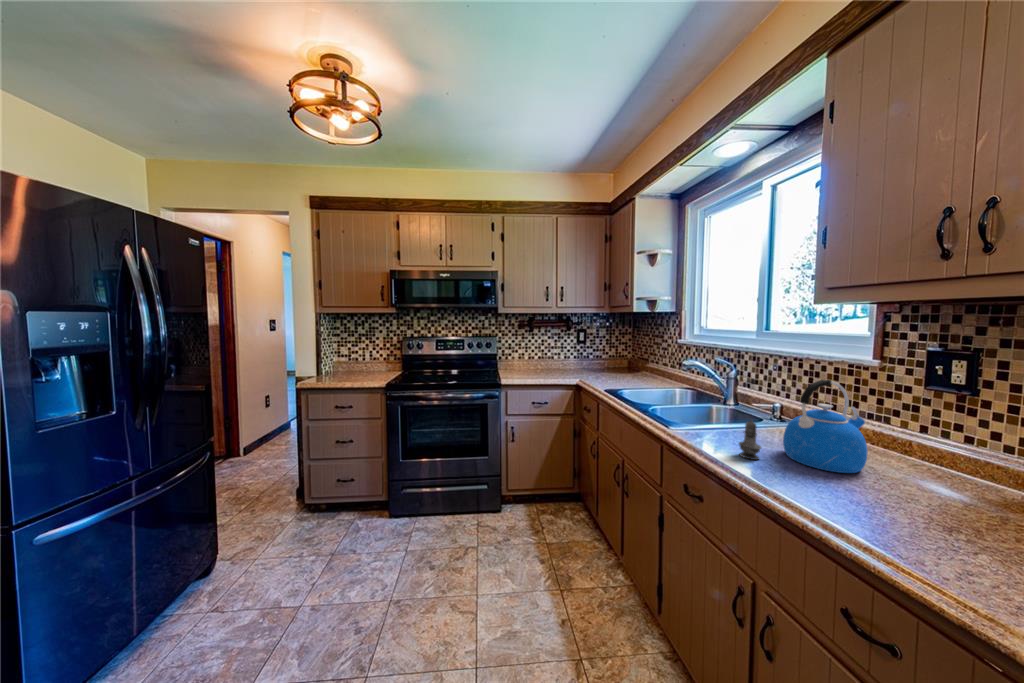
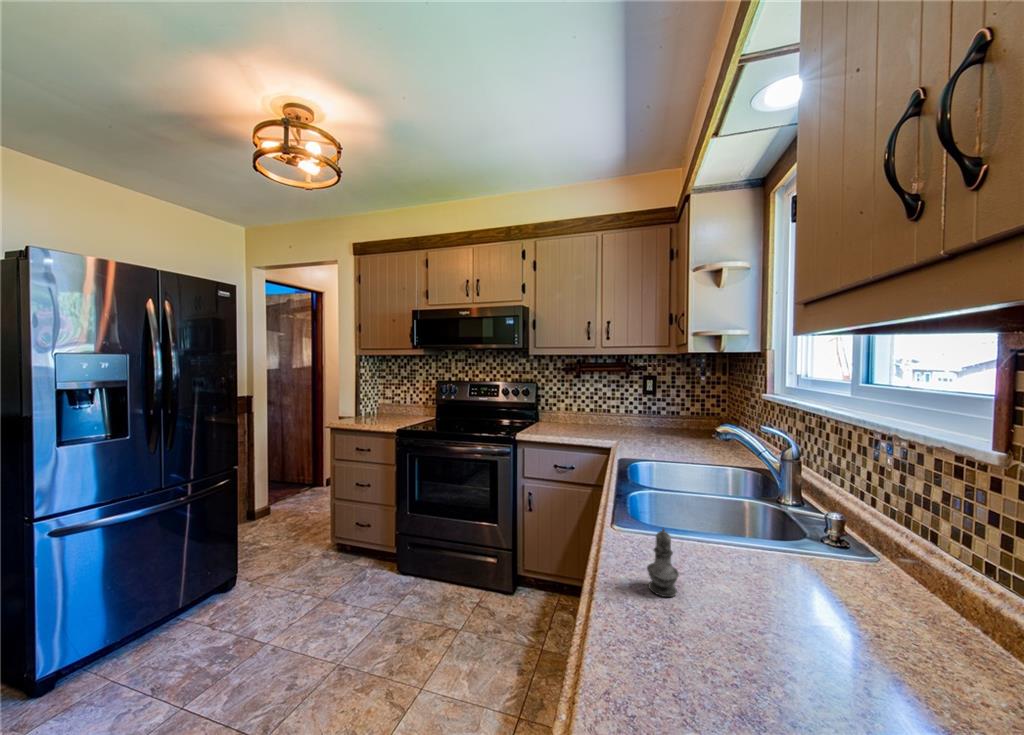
kettle: present [783,379,868,473] -> none [727,478,896,667]

